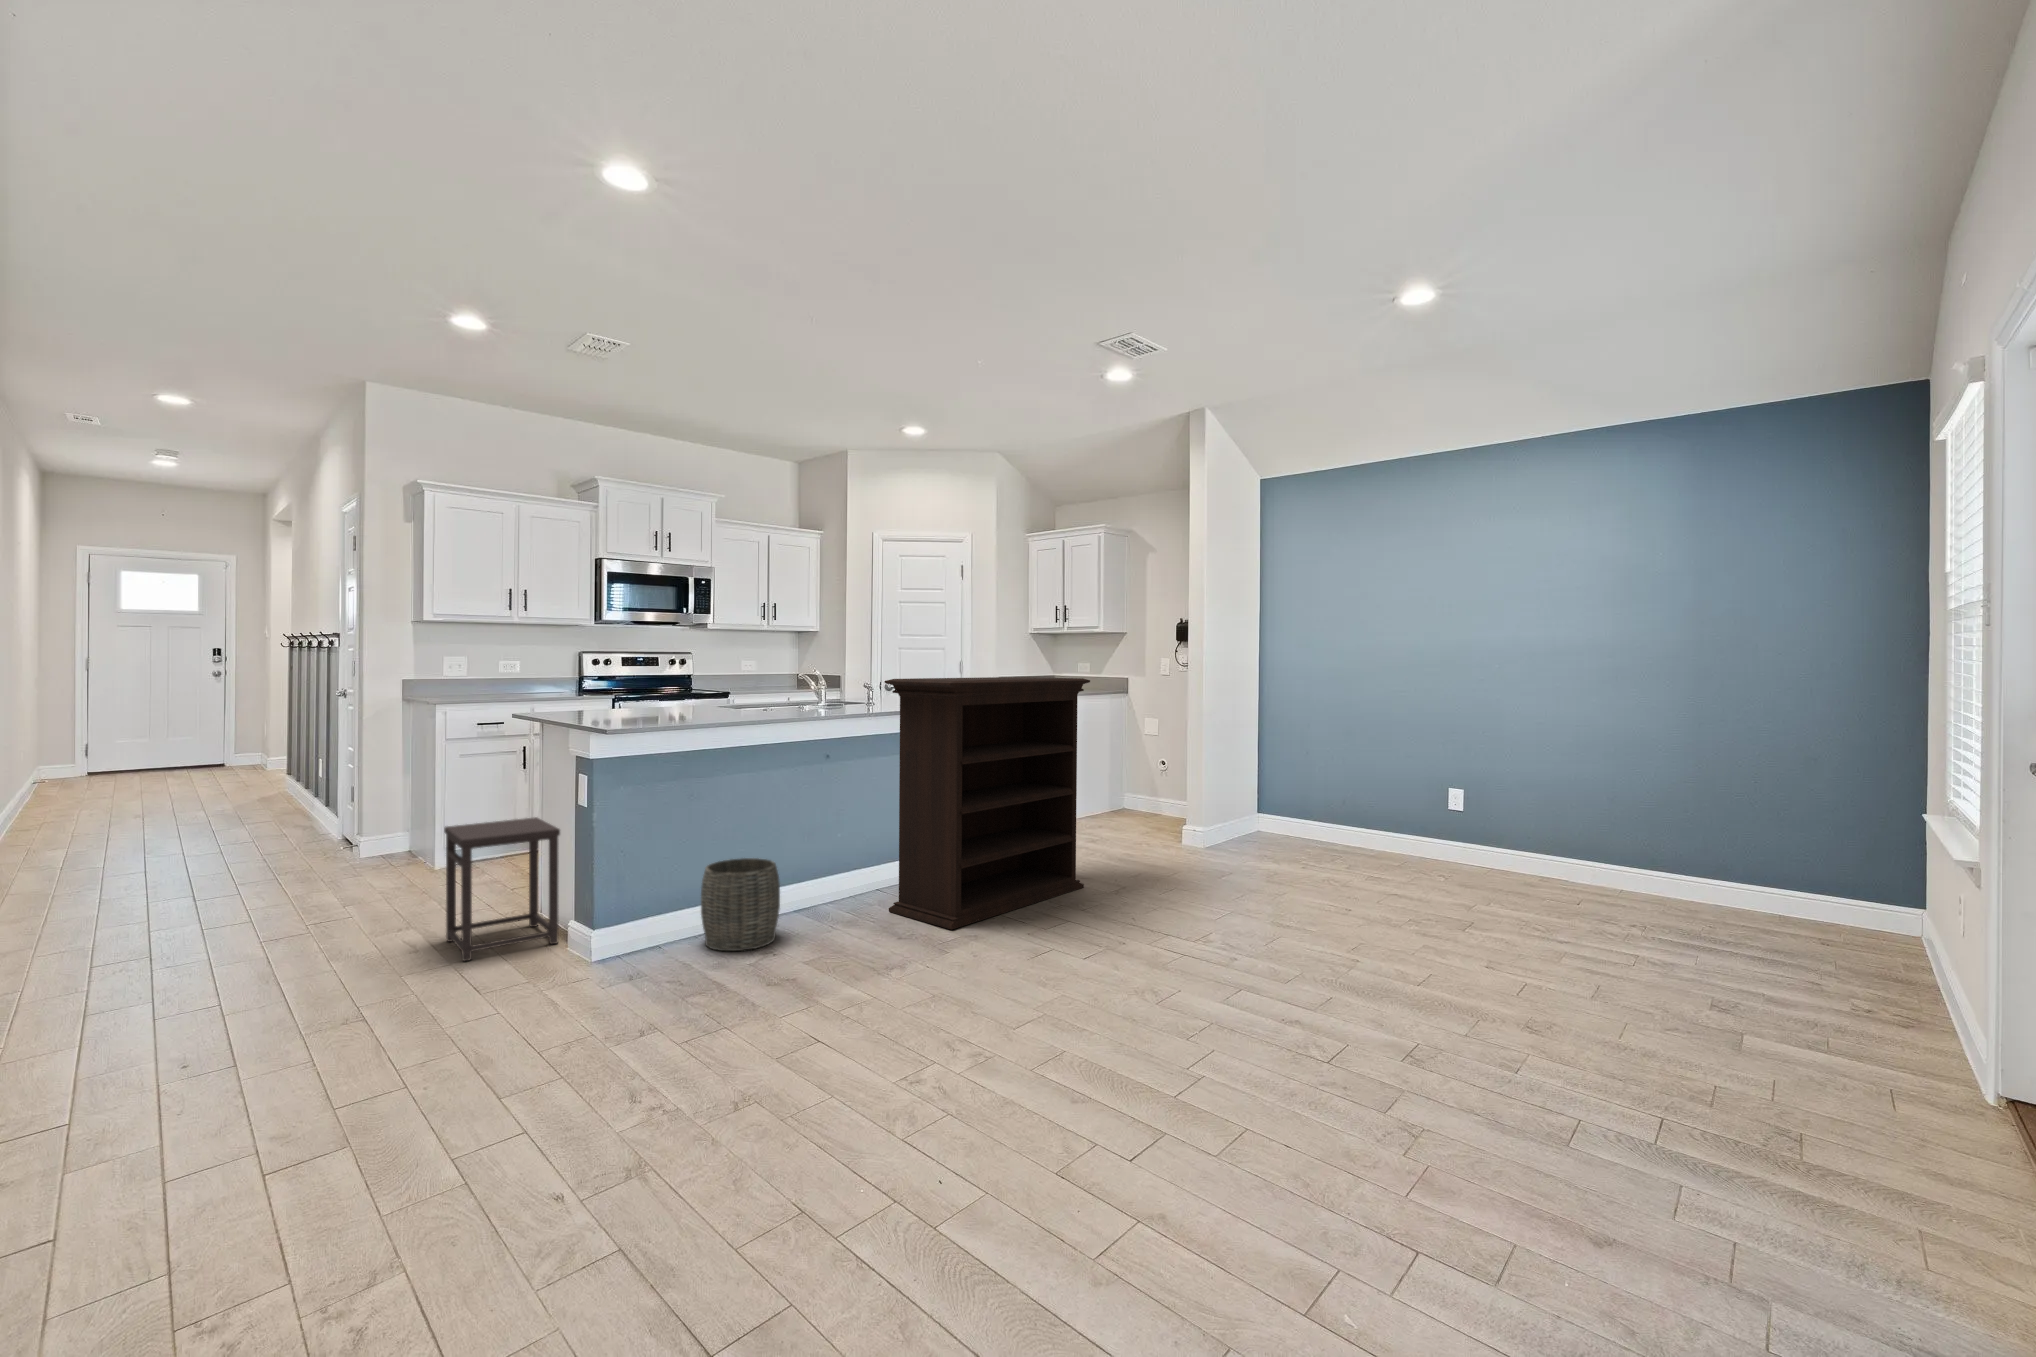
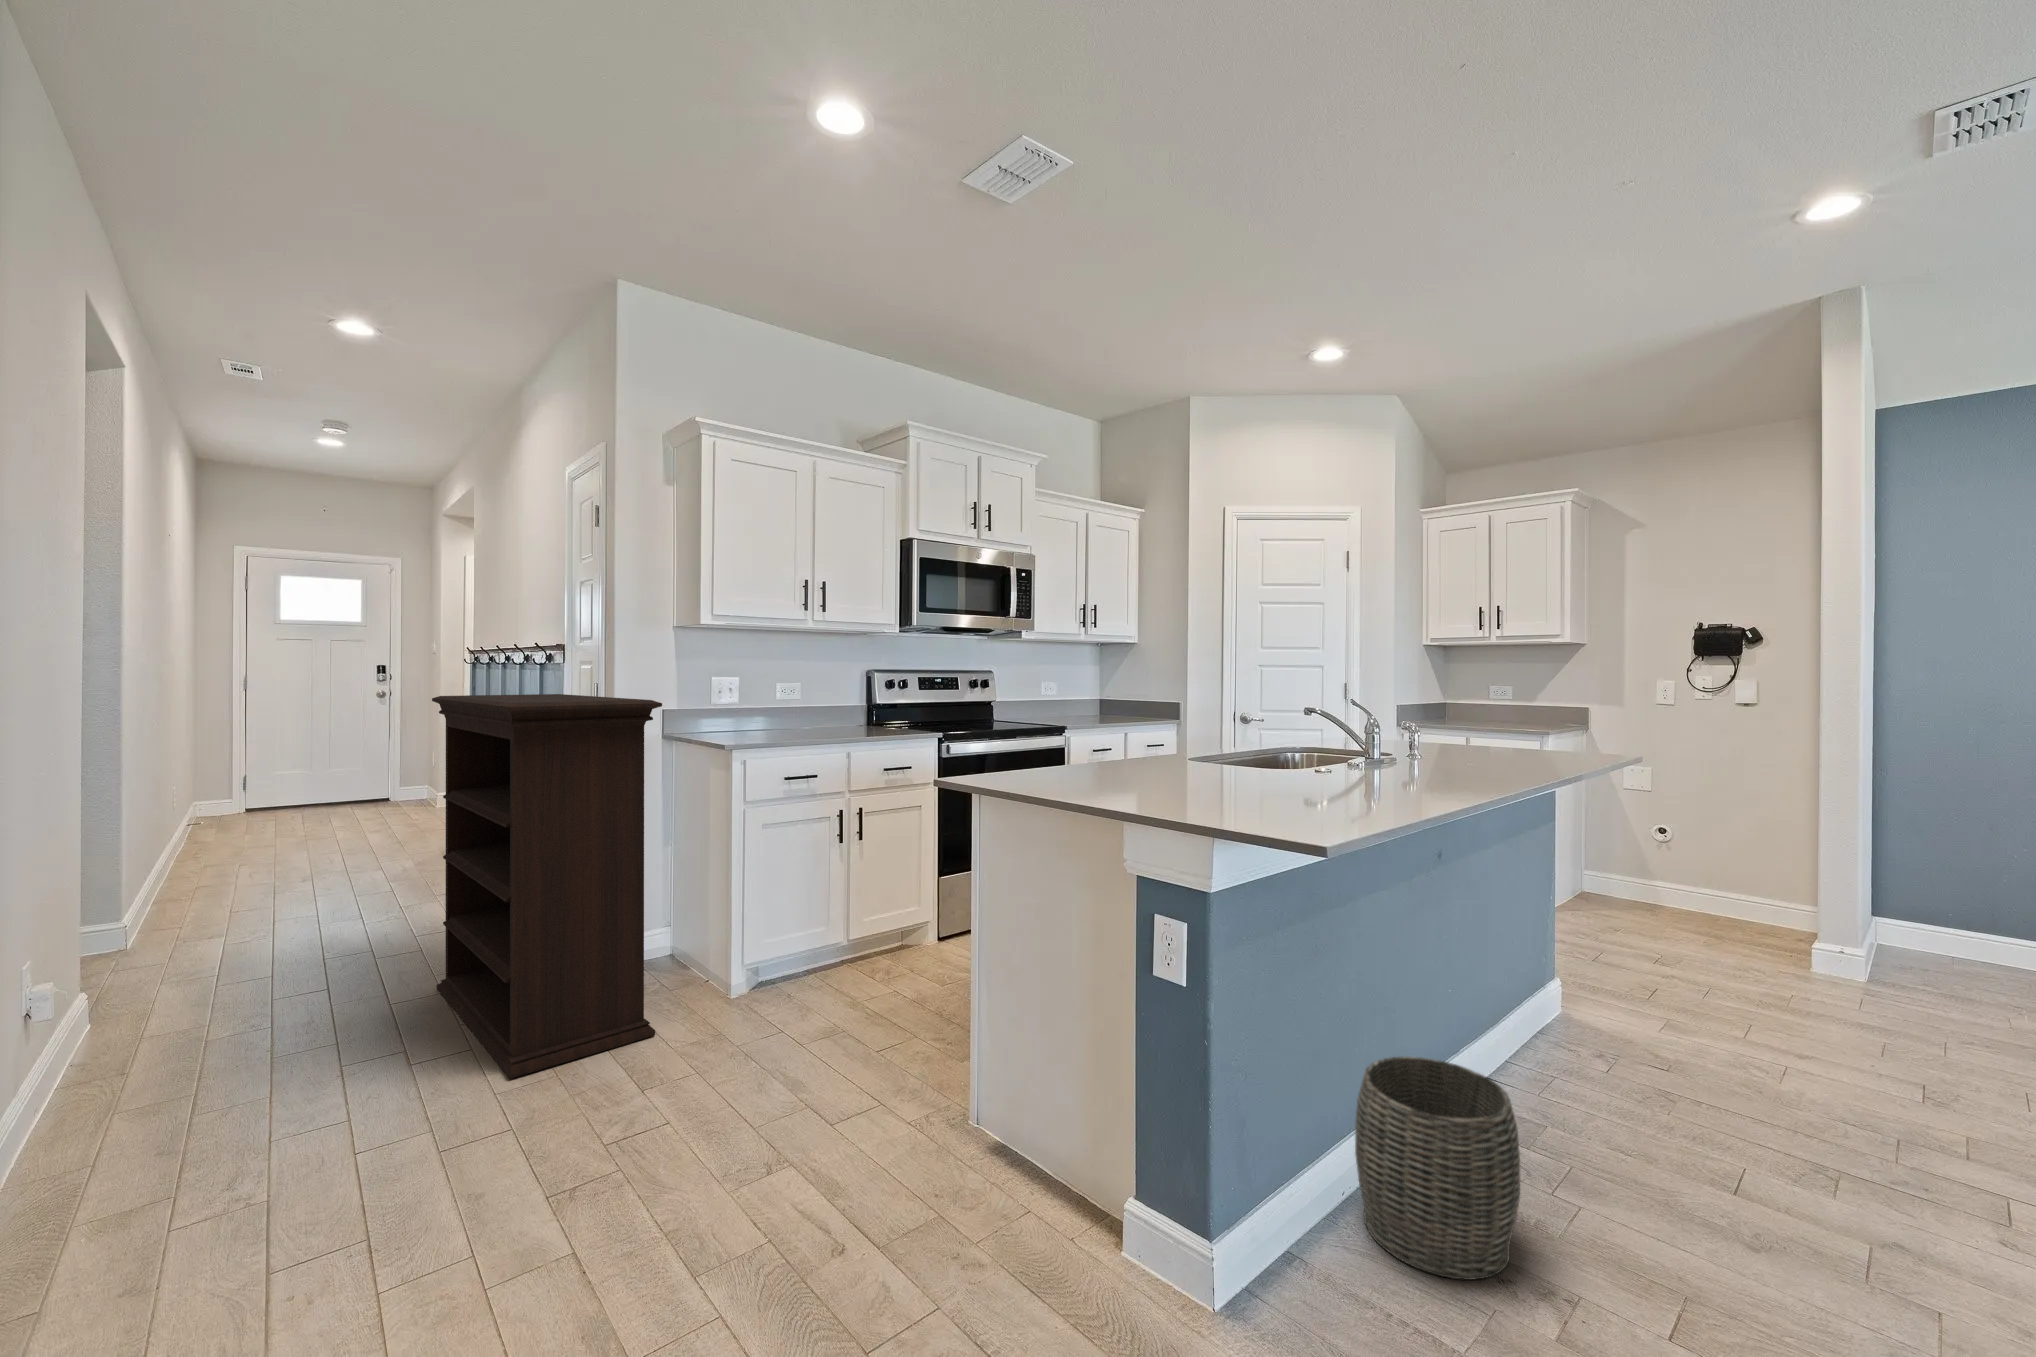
bookshelf: present [885,677,1090,930] -> present [432,694,662,1079]
side table: present [444,817,560,961] -> none [872,968,1097,1309]

